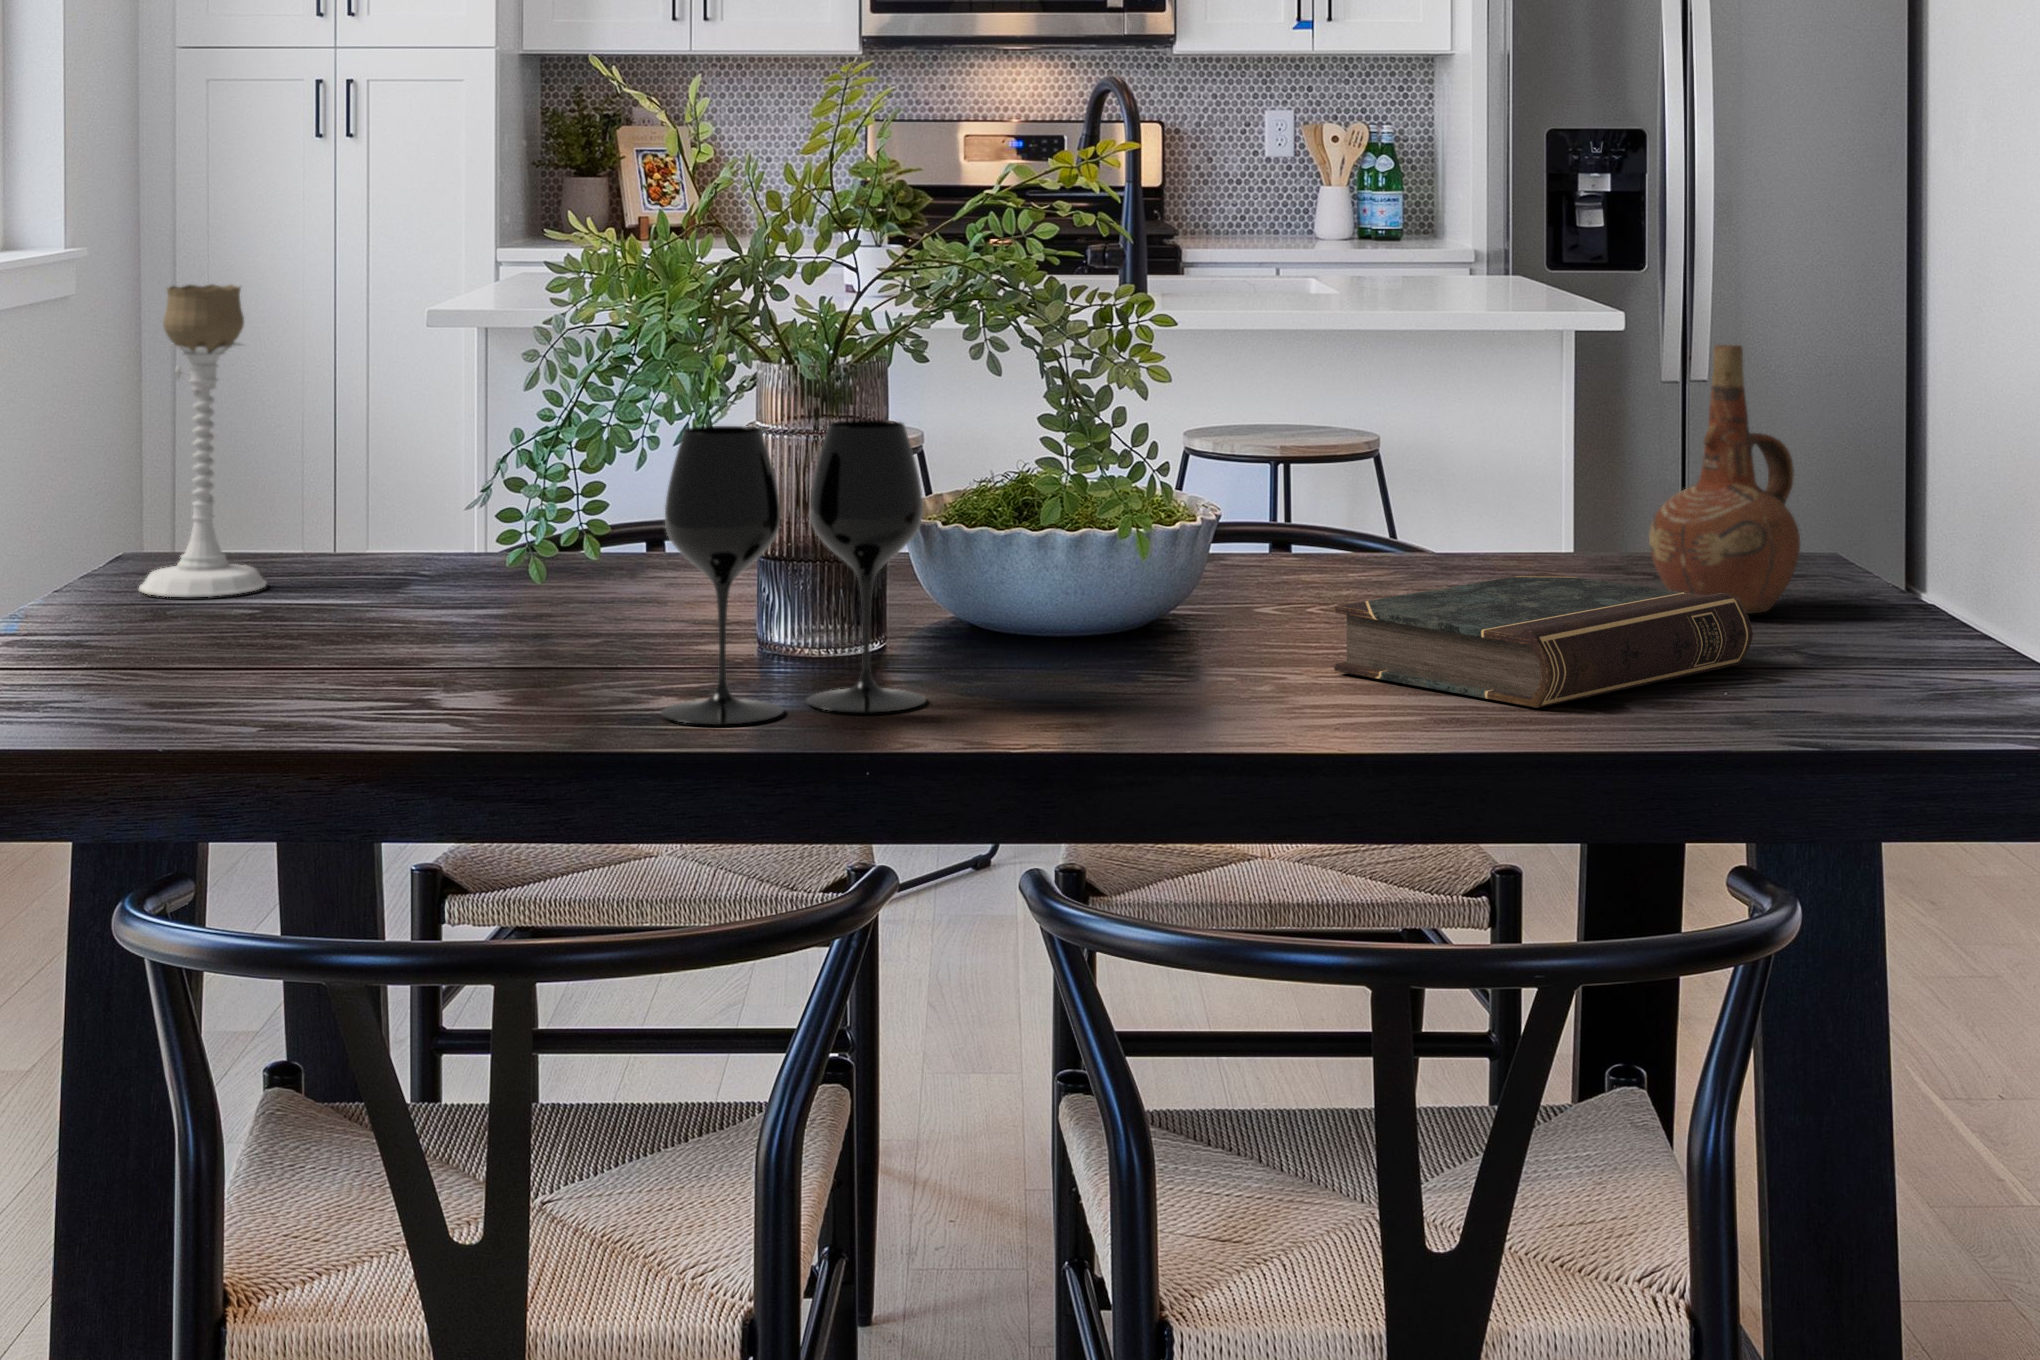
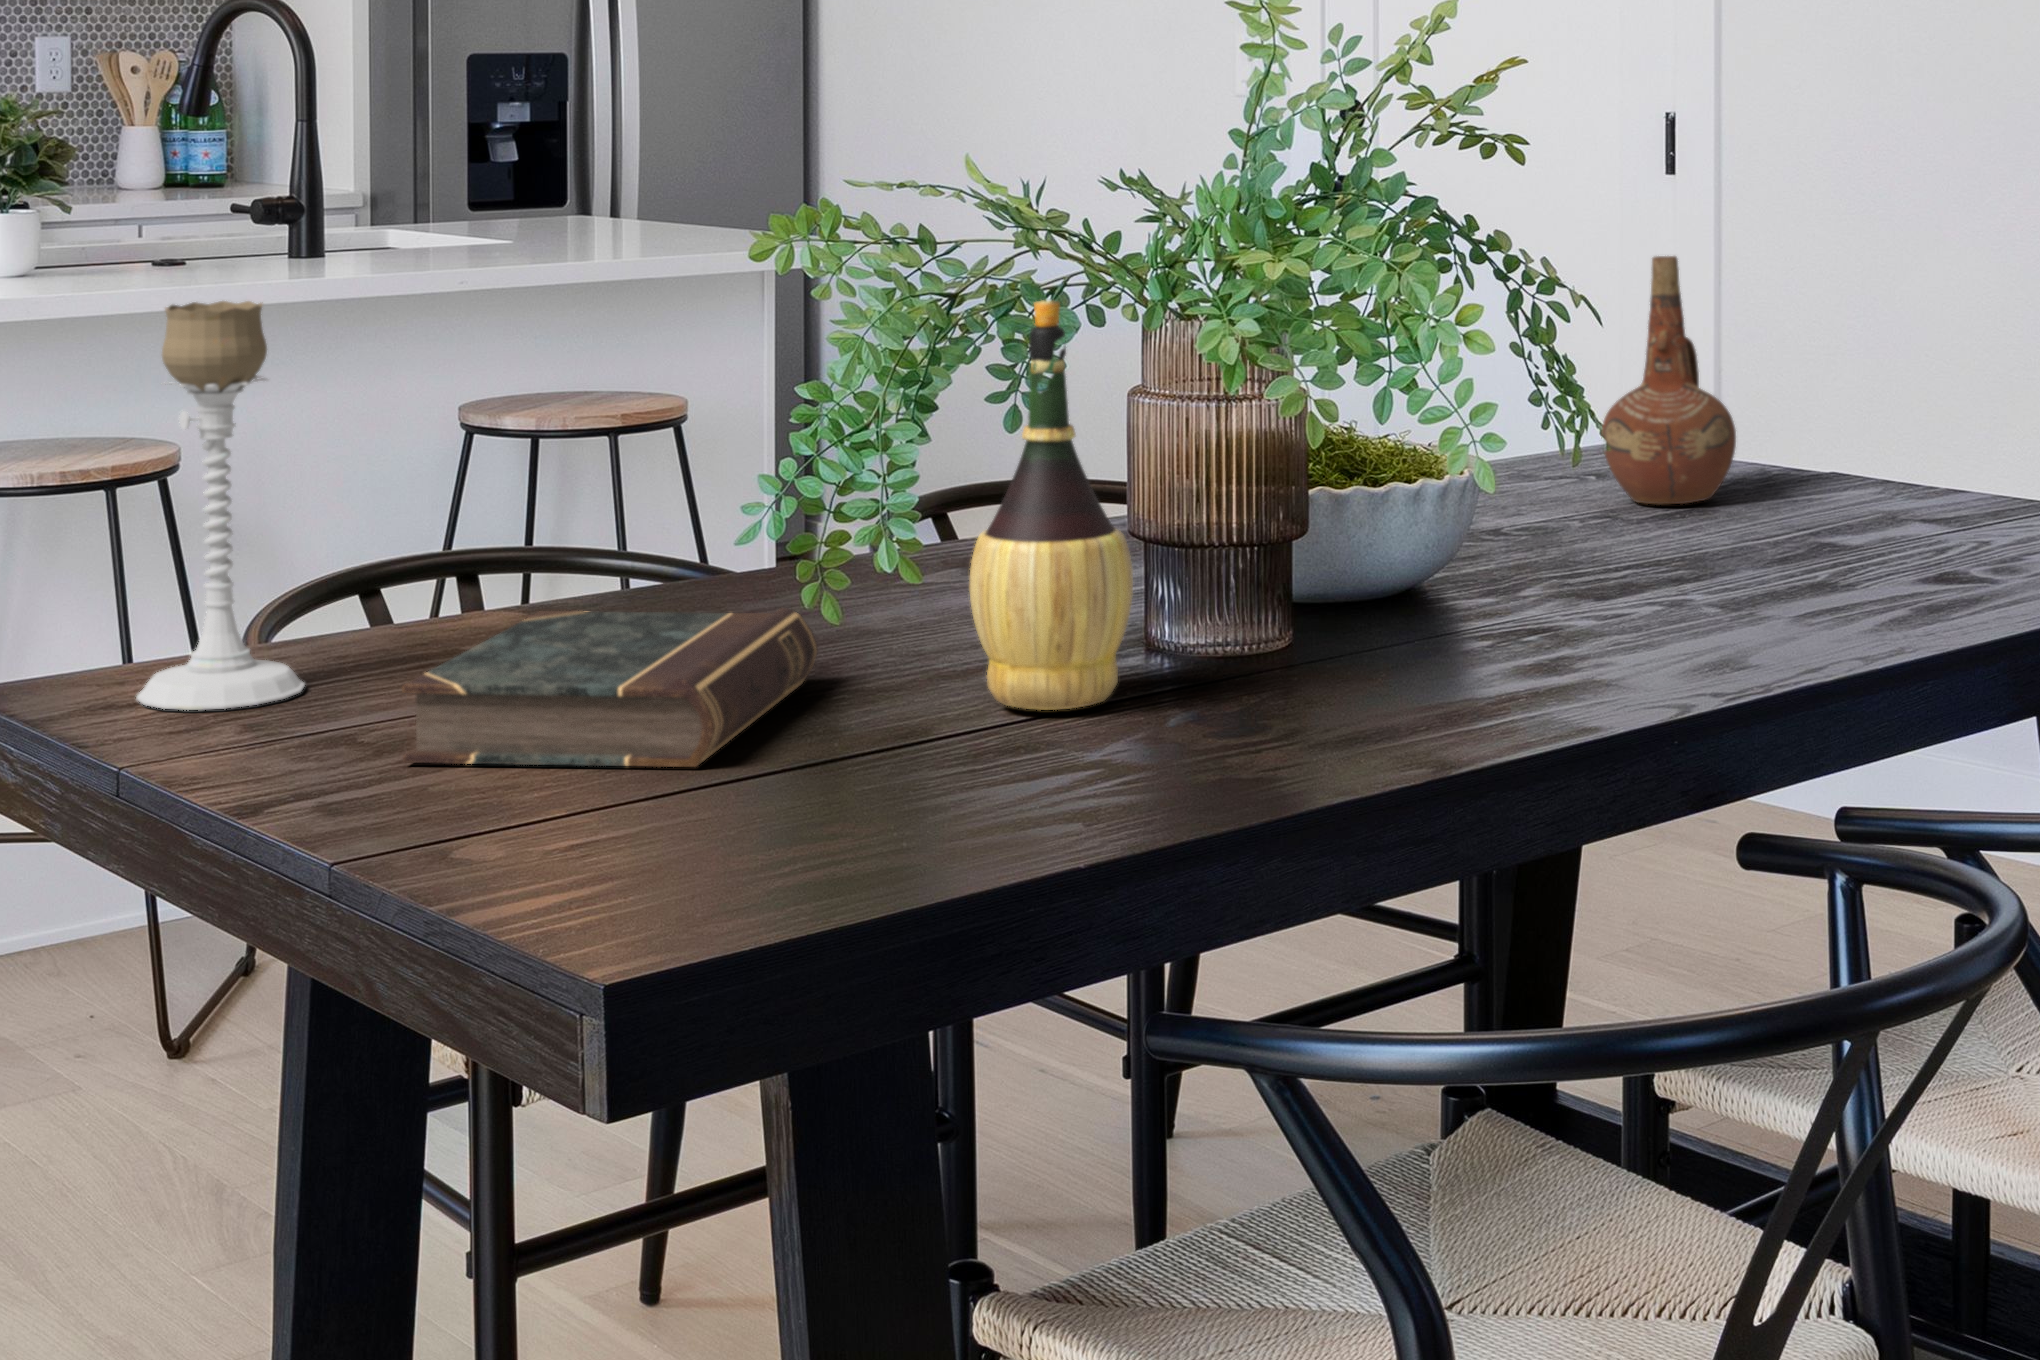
wine bottle: none [487,316,634,682] -> present [970,301,1133,710]
wine glass: present [661,420,925,725] -> none [1265,382,1458,716]
book: present [1334,572,1753,708] -> present [402,608,818,767]

